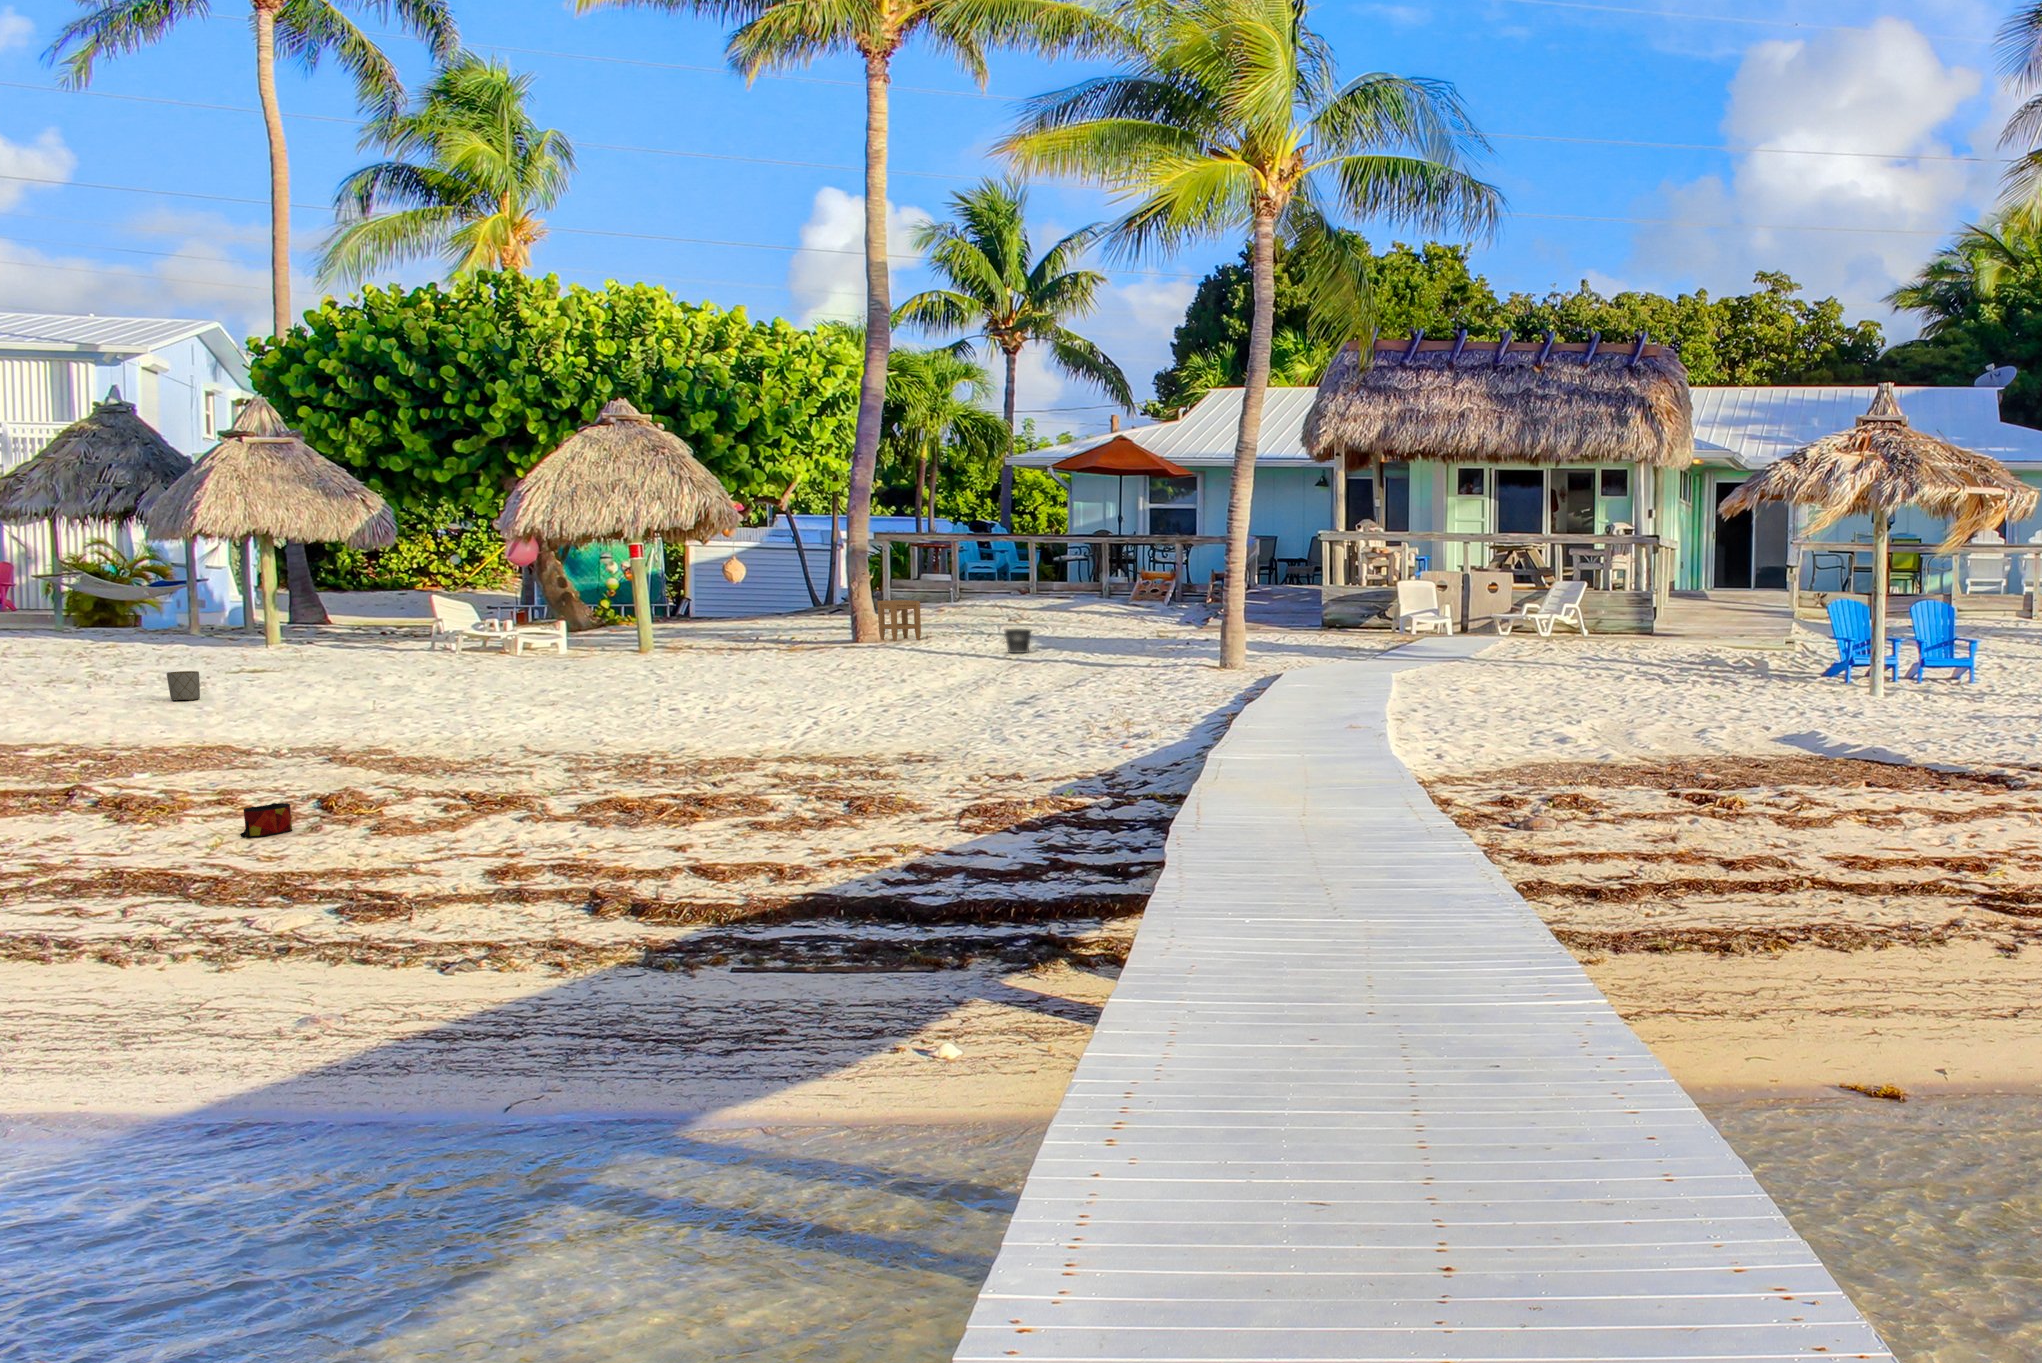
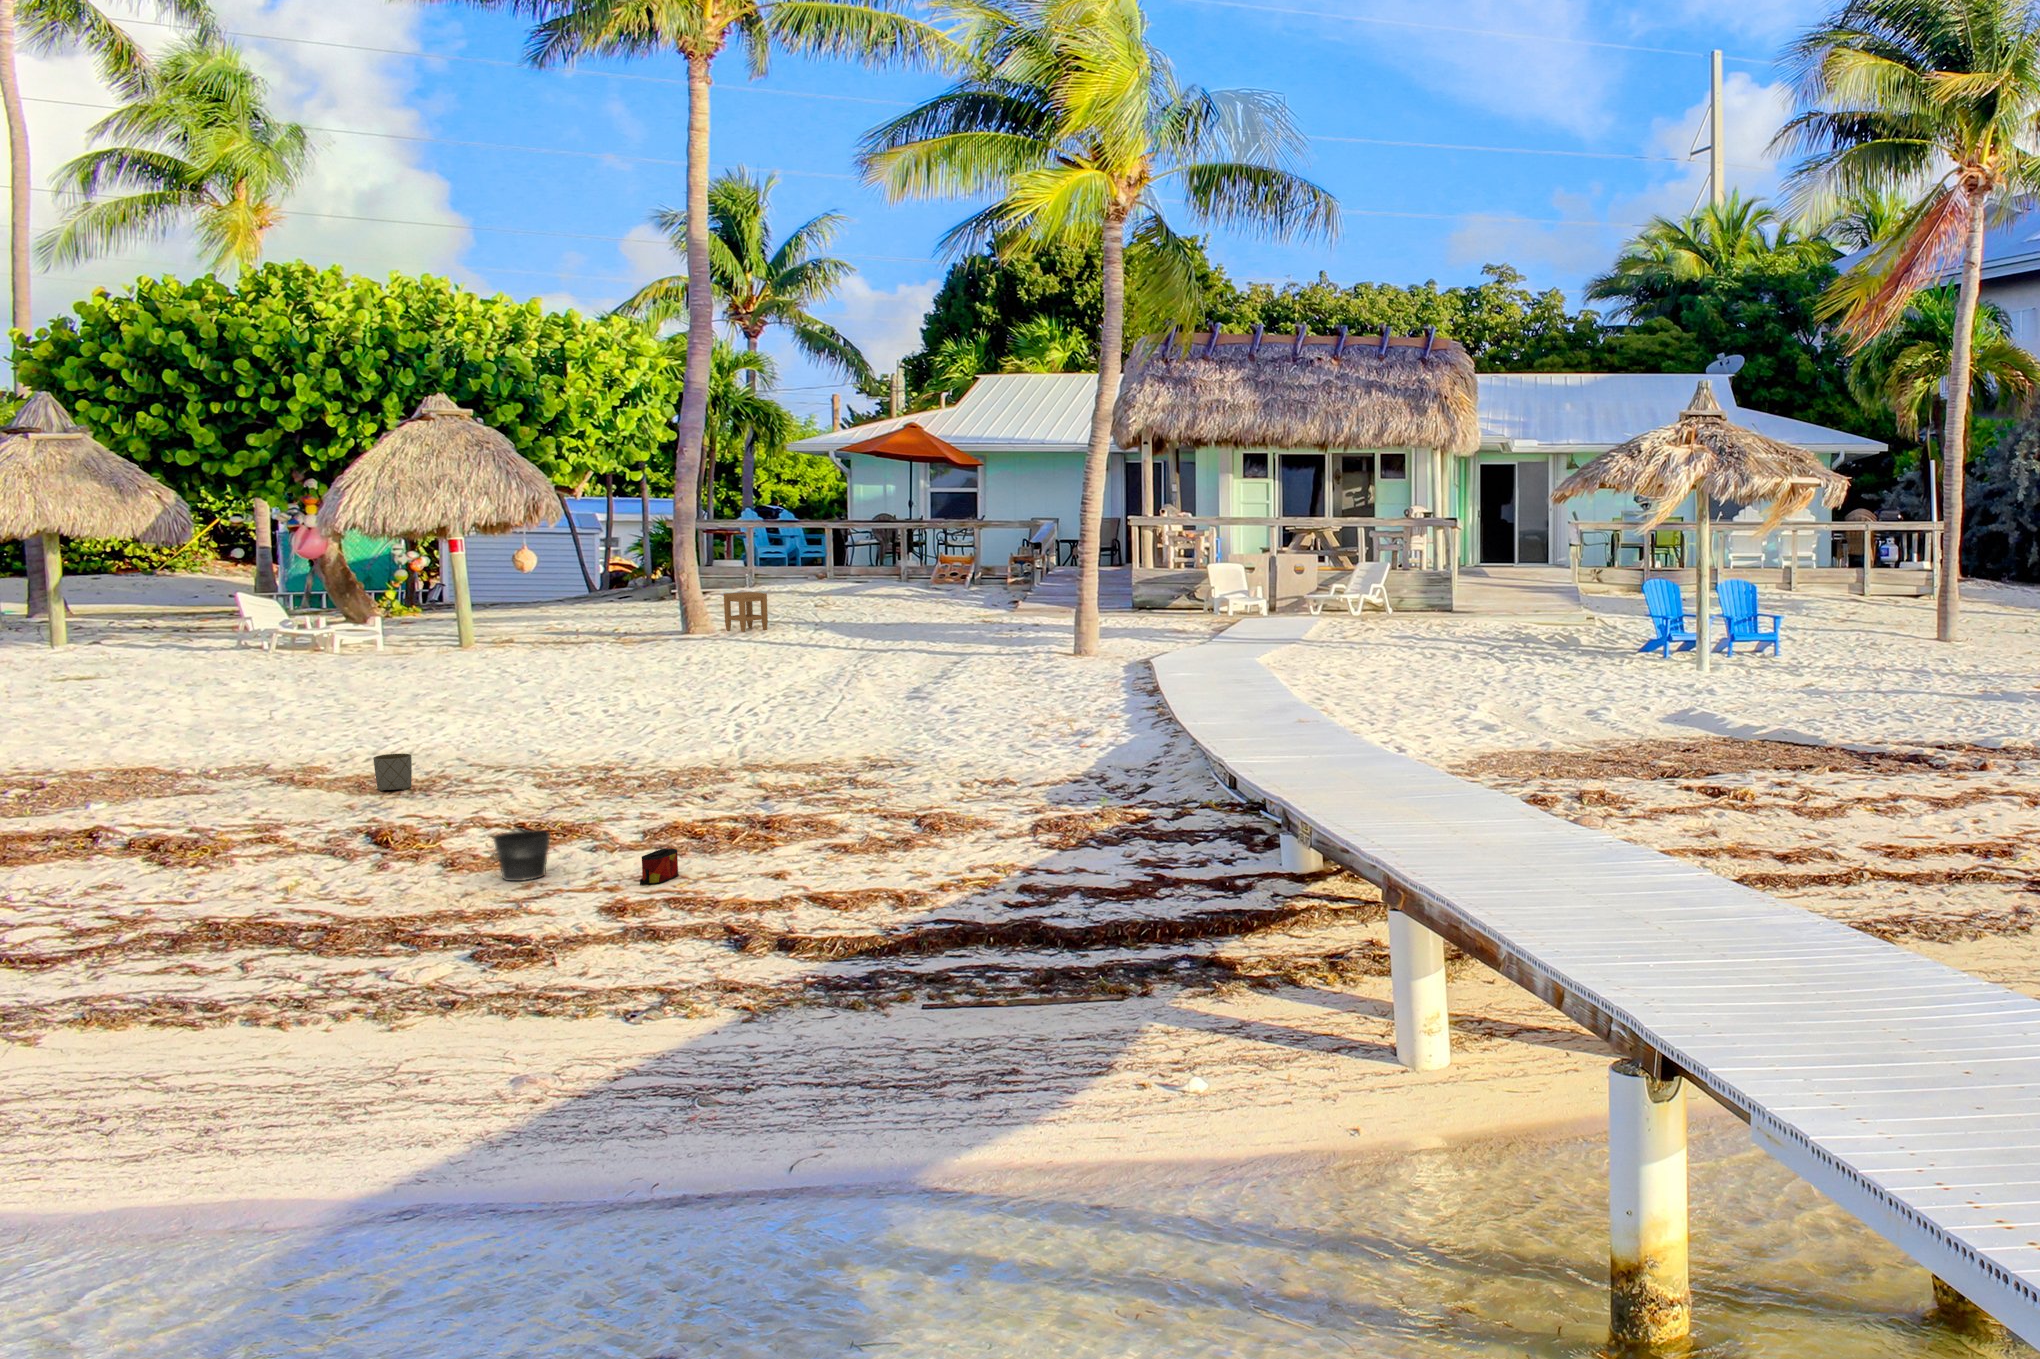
bucket: present [1004,629,1032,653] -> present [492,830,550,881]
planter: present [167,671,200,701] -> present [373,754,412,791]
bag: present [240,803,292,837] -> present [640,849,679,885]

